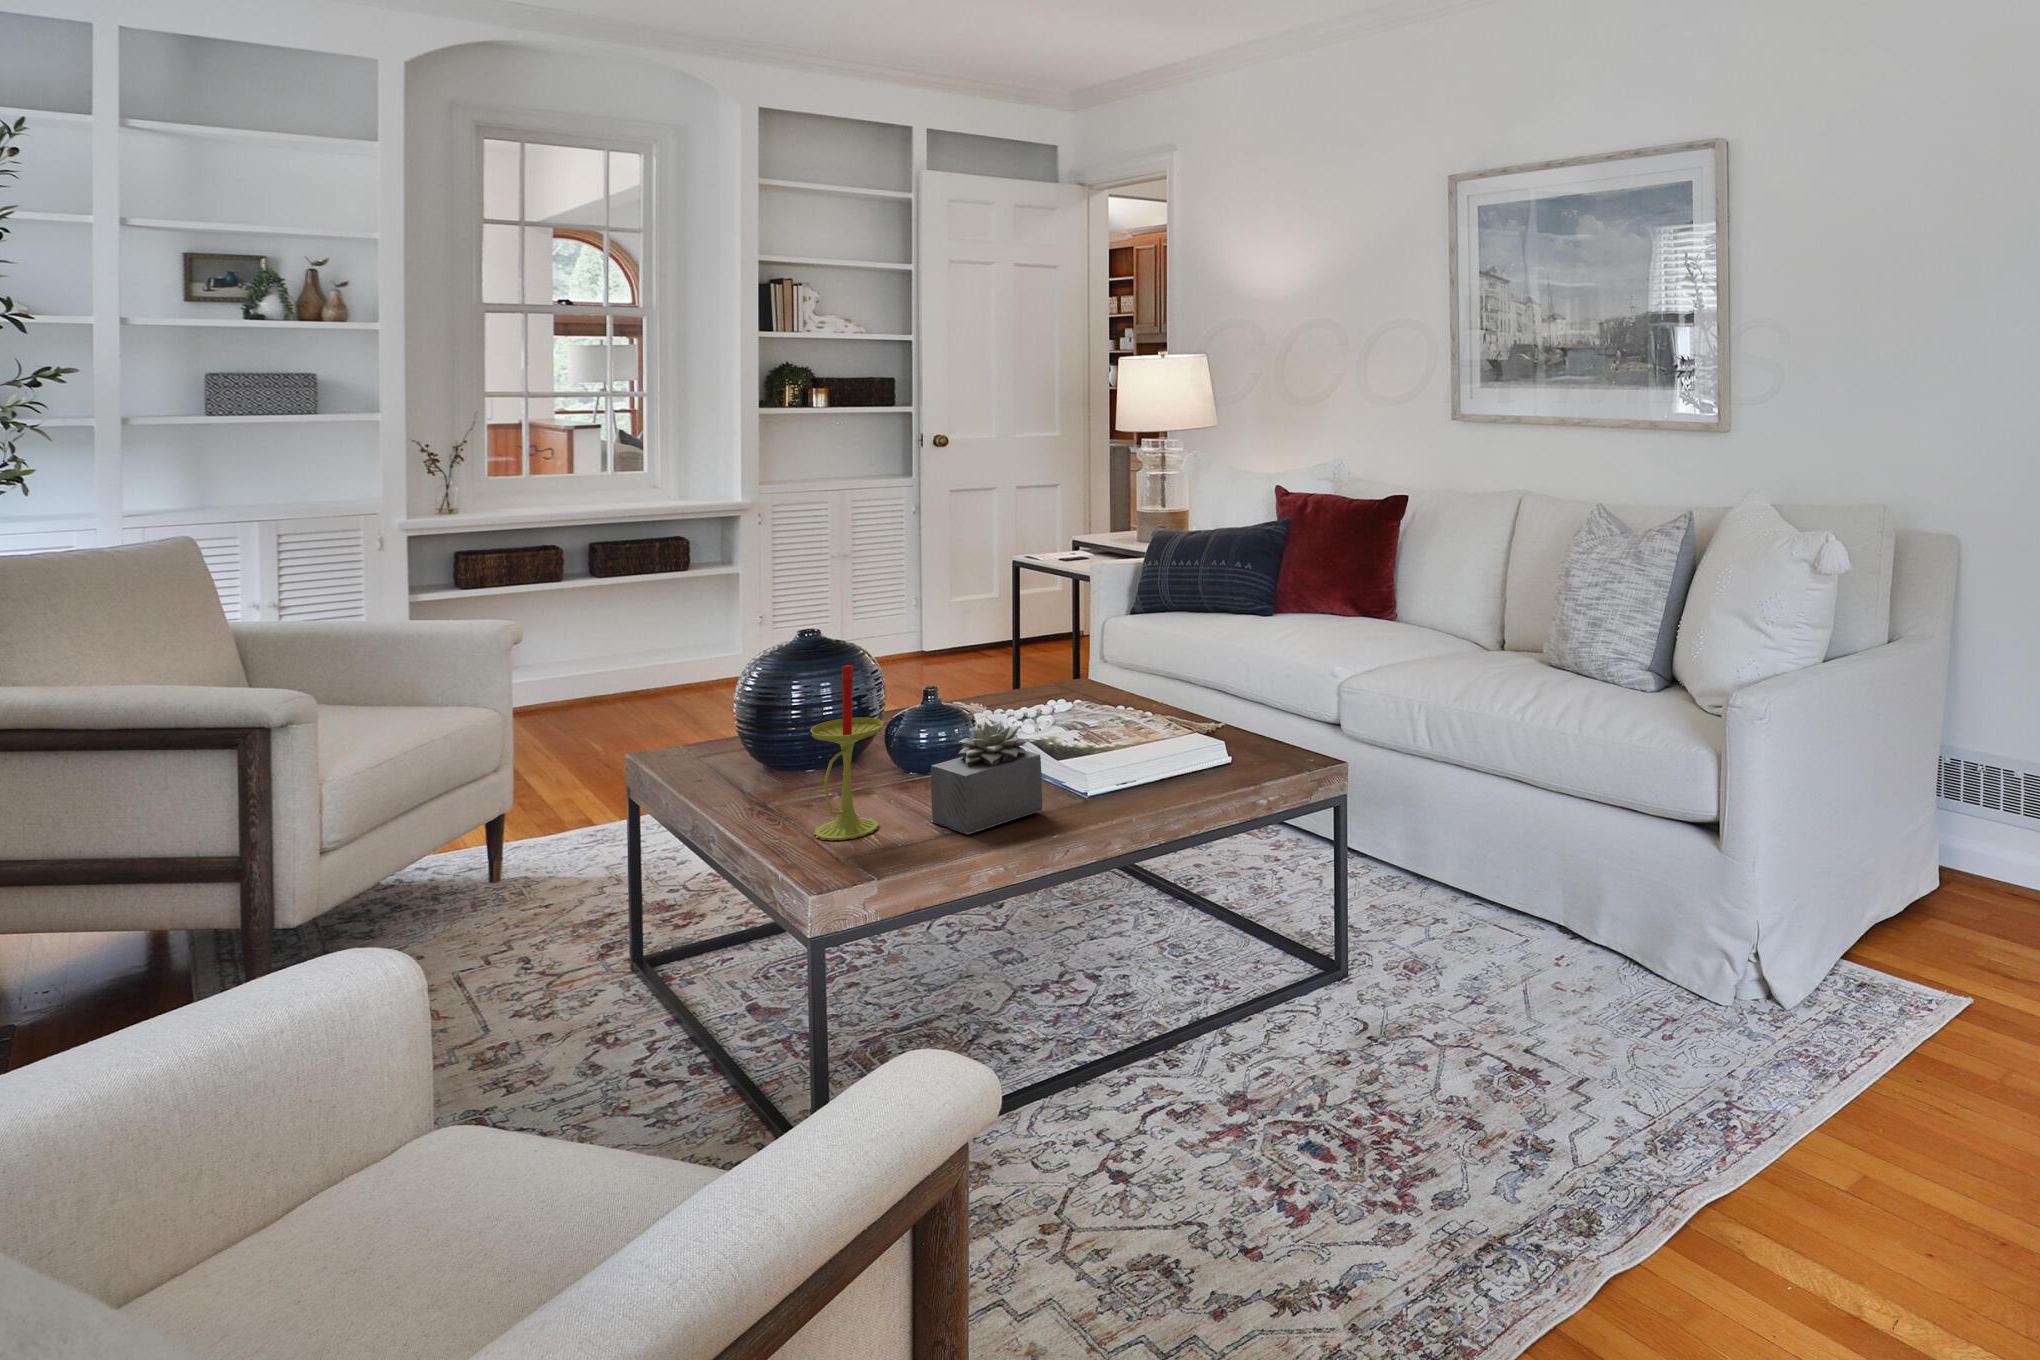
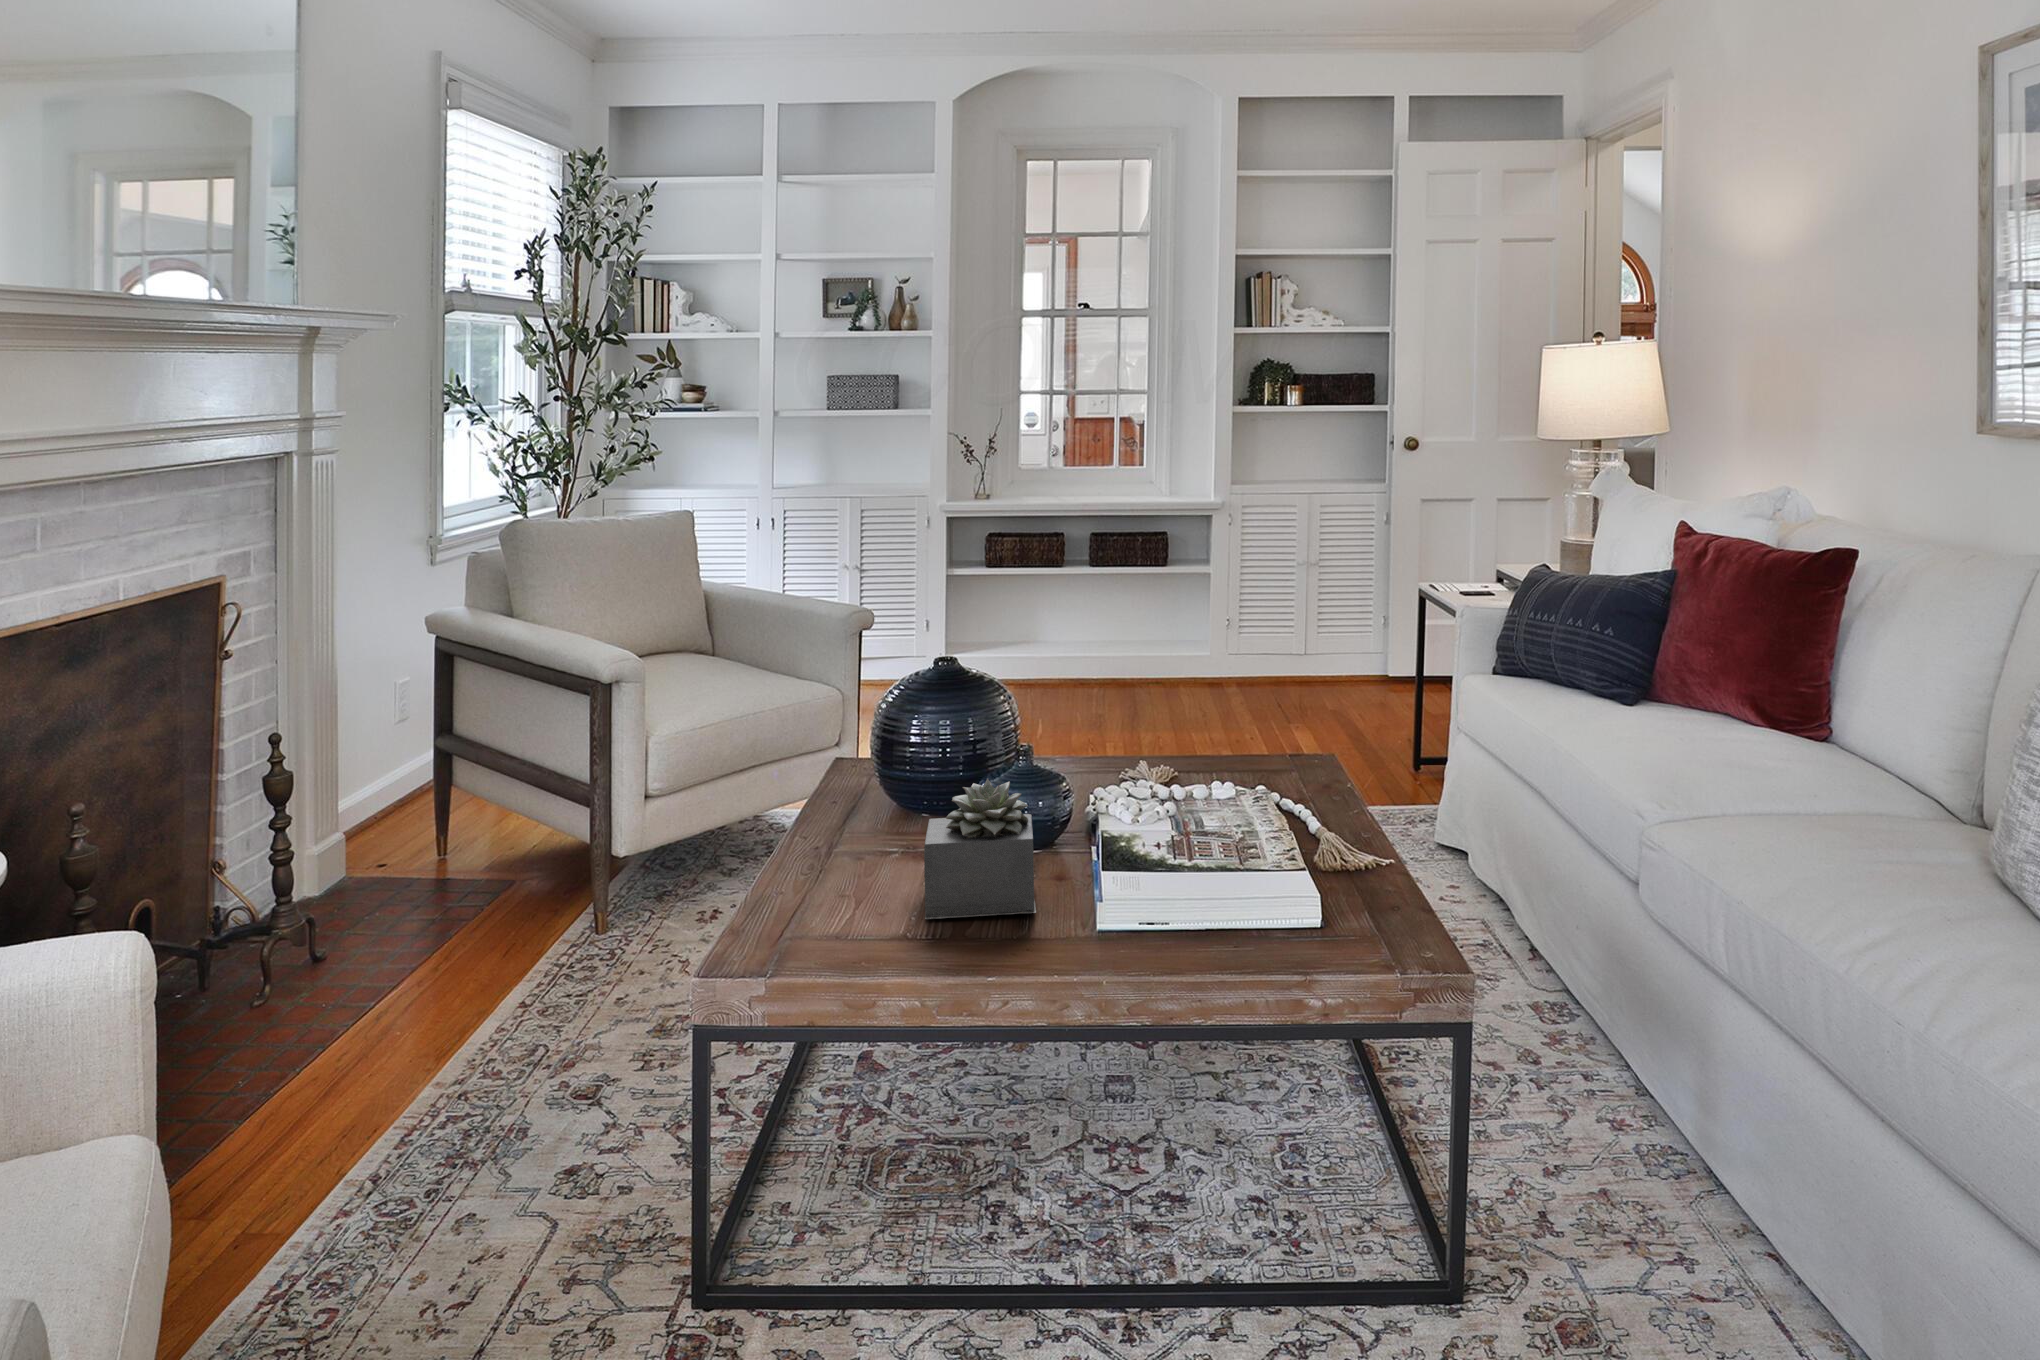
candle: present [811,665,883,840] -> none [804,674,892,884]

